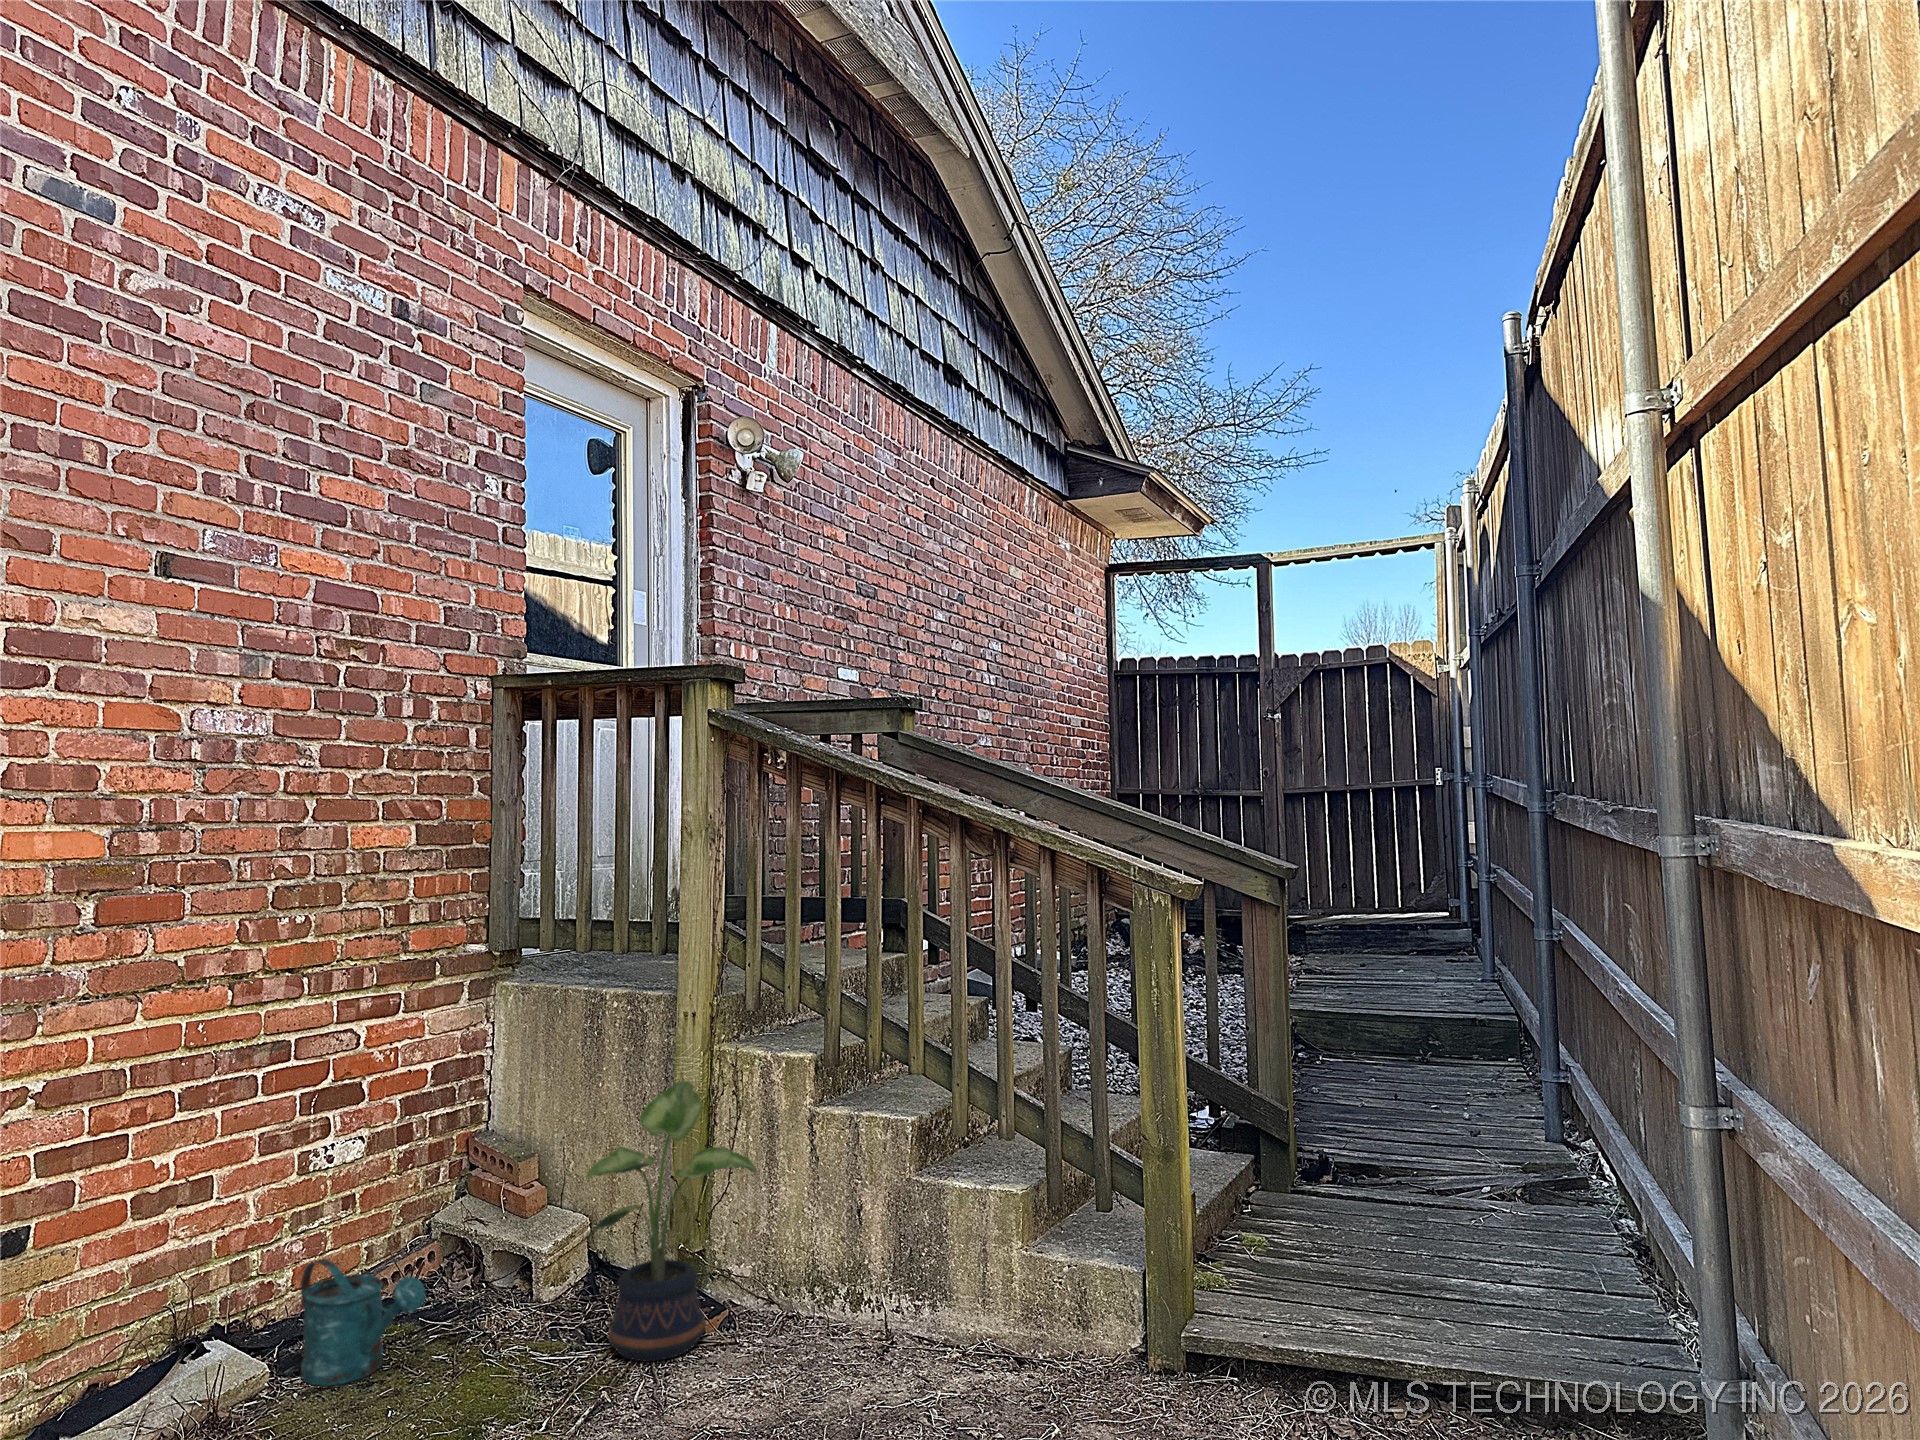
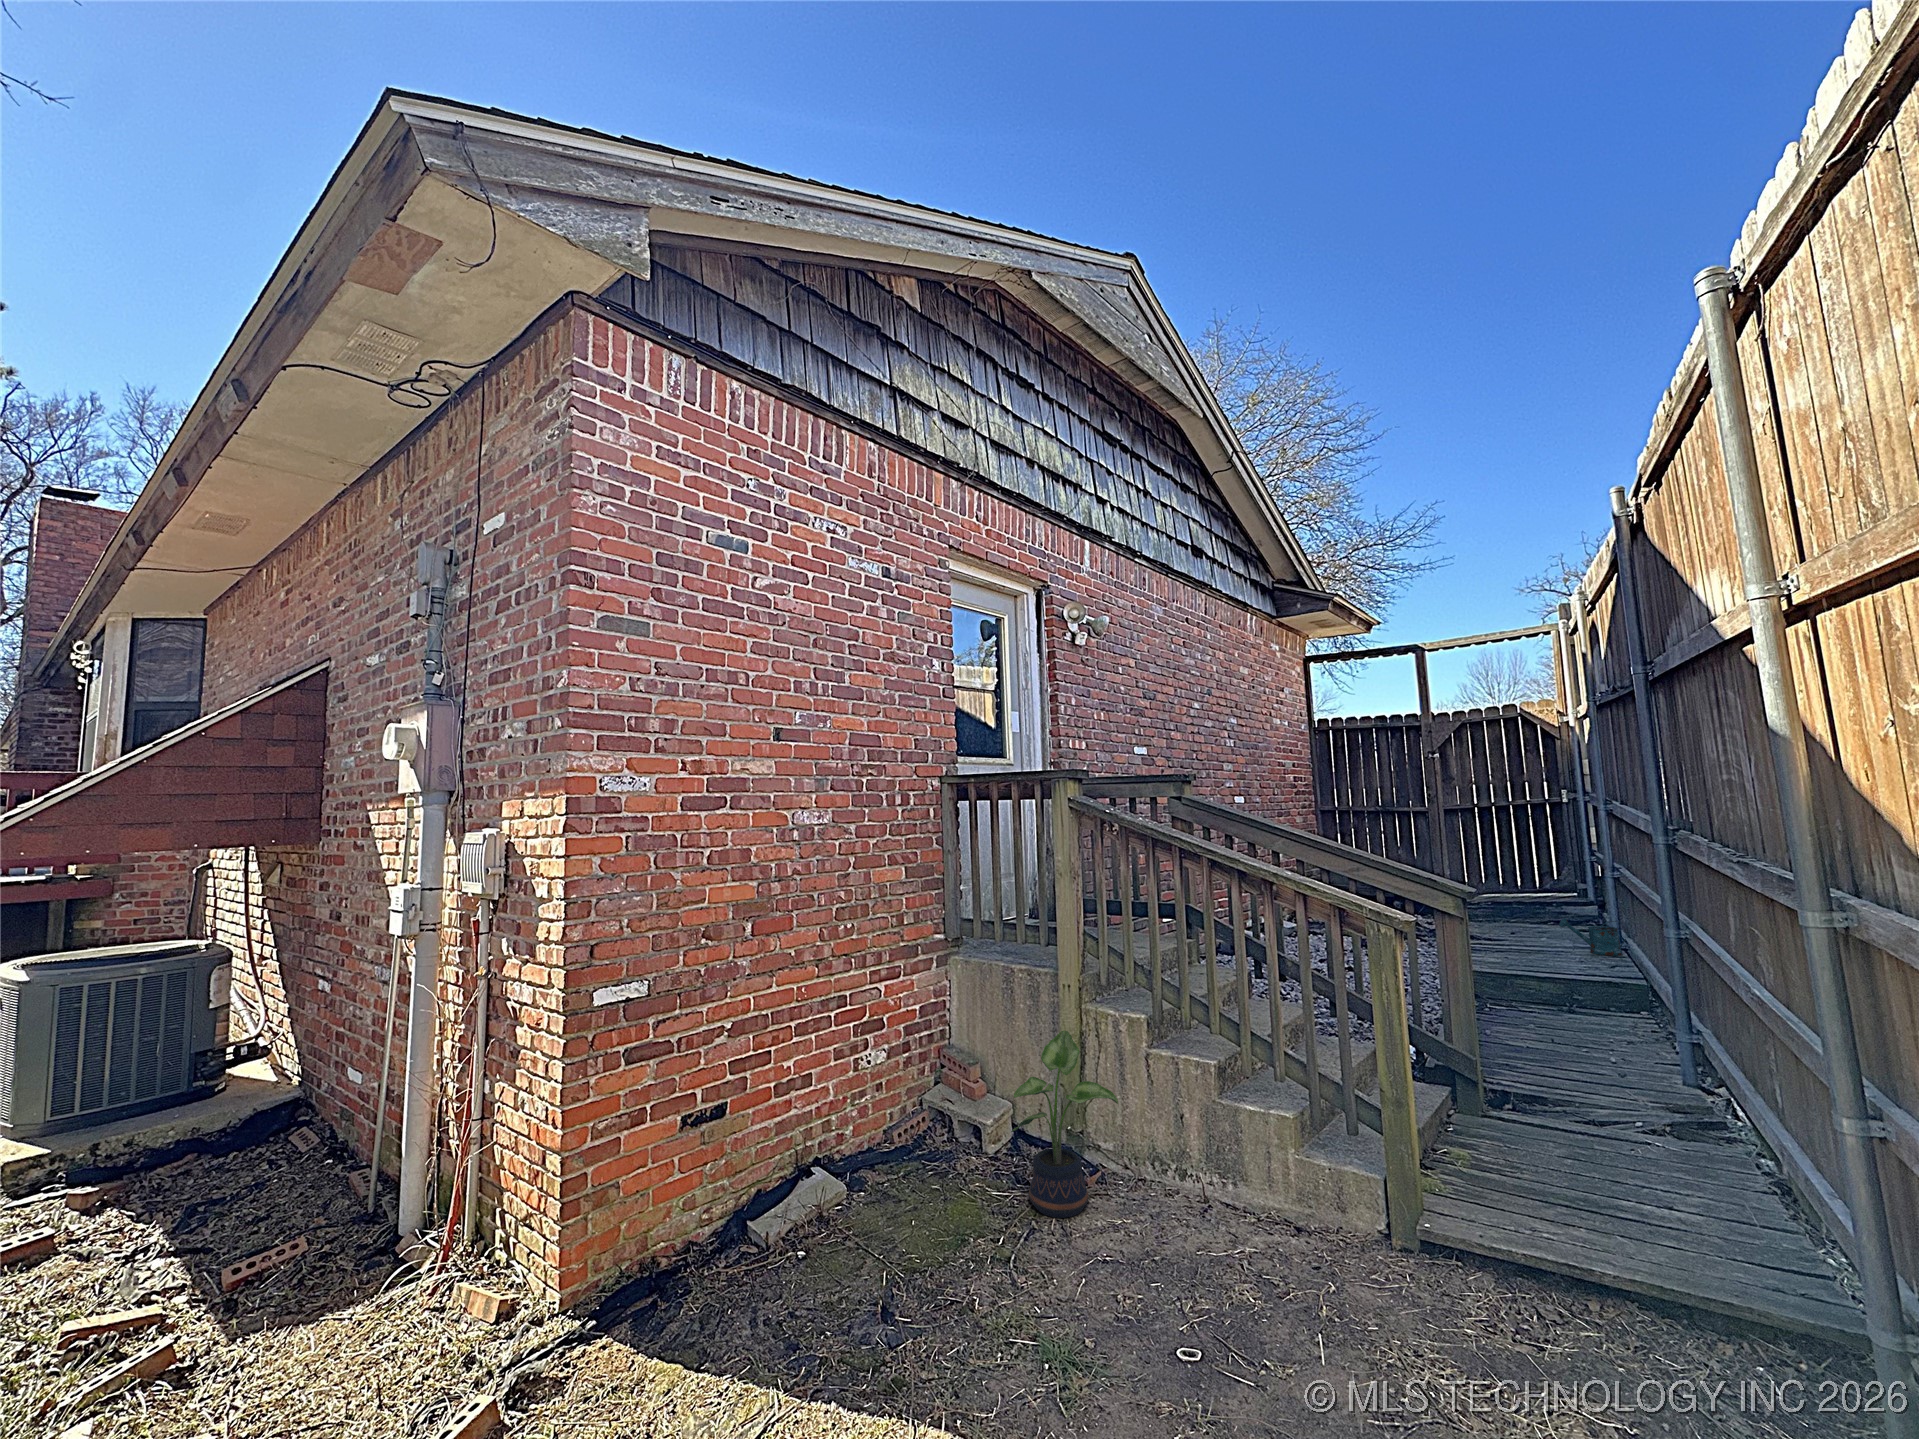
watering can: present [301,1259,425,1385] -> present [1559,918,1626,956]

